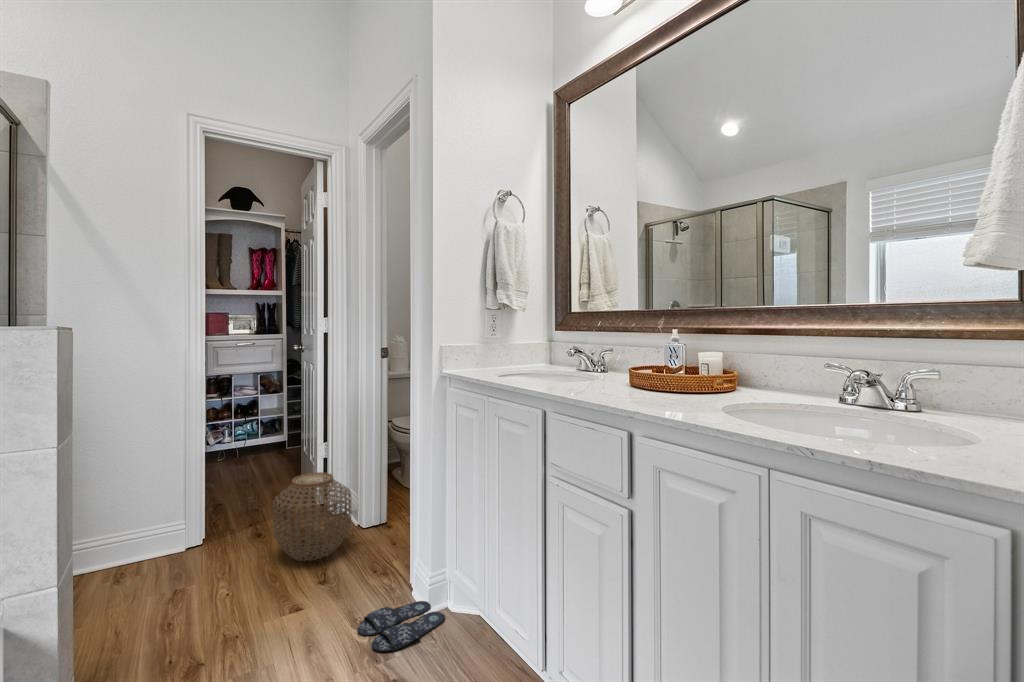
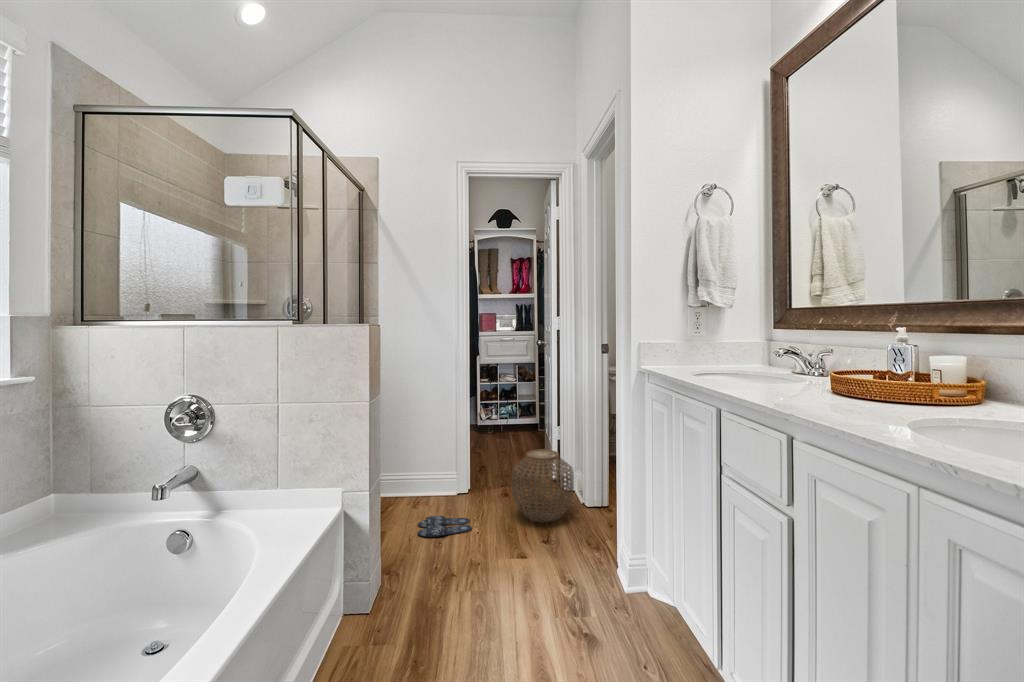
slippers: present [358,601,445,651] -> present [418,516,472,537]

